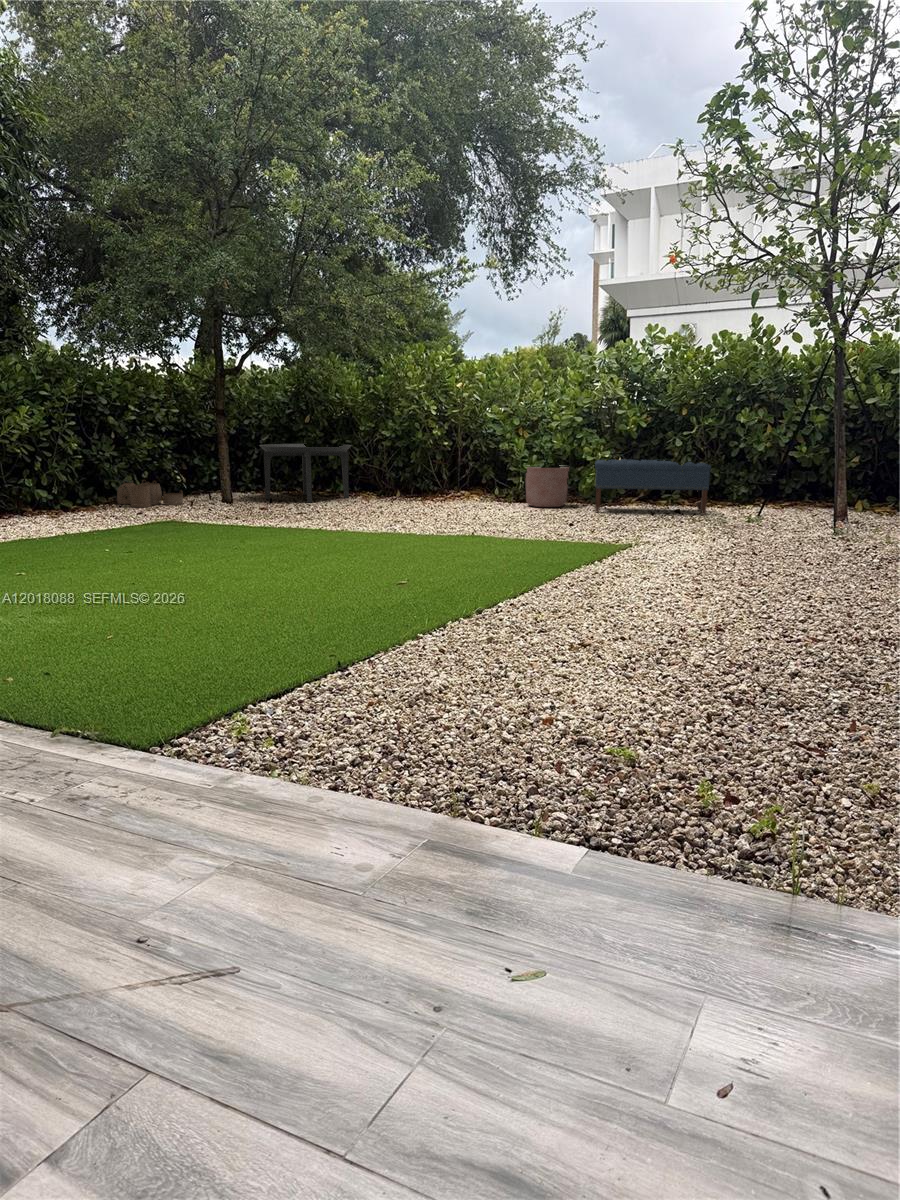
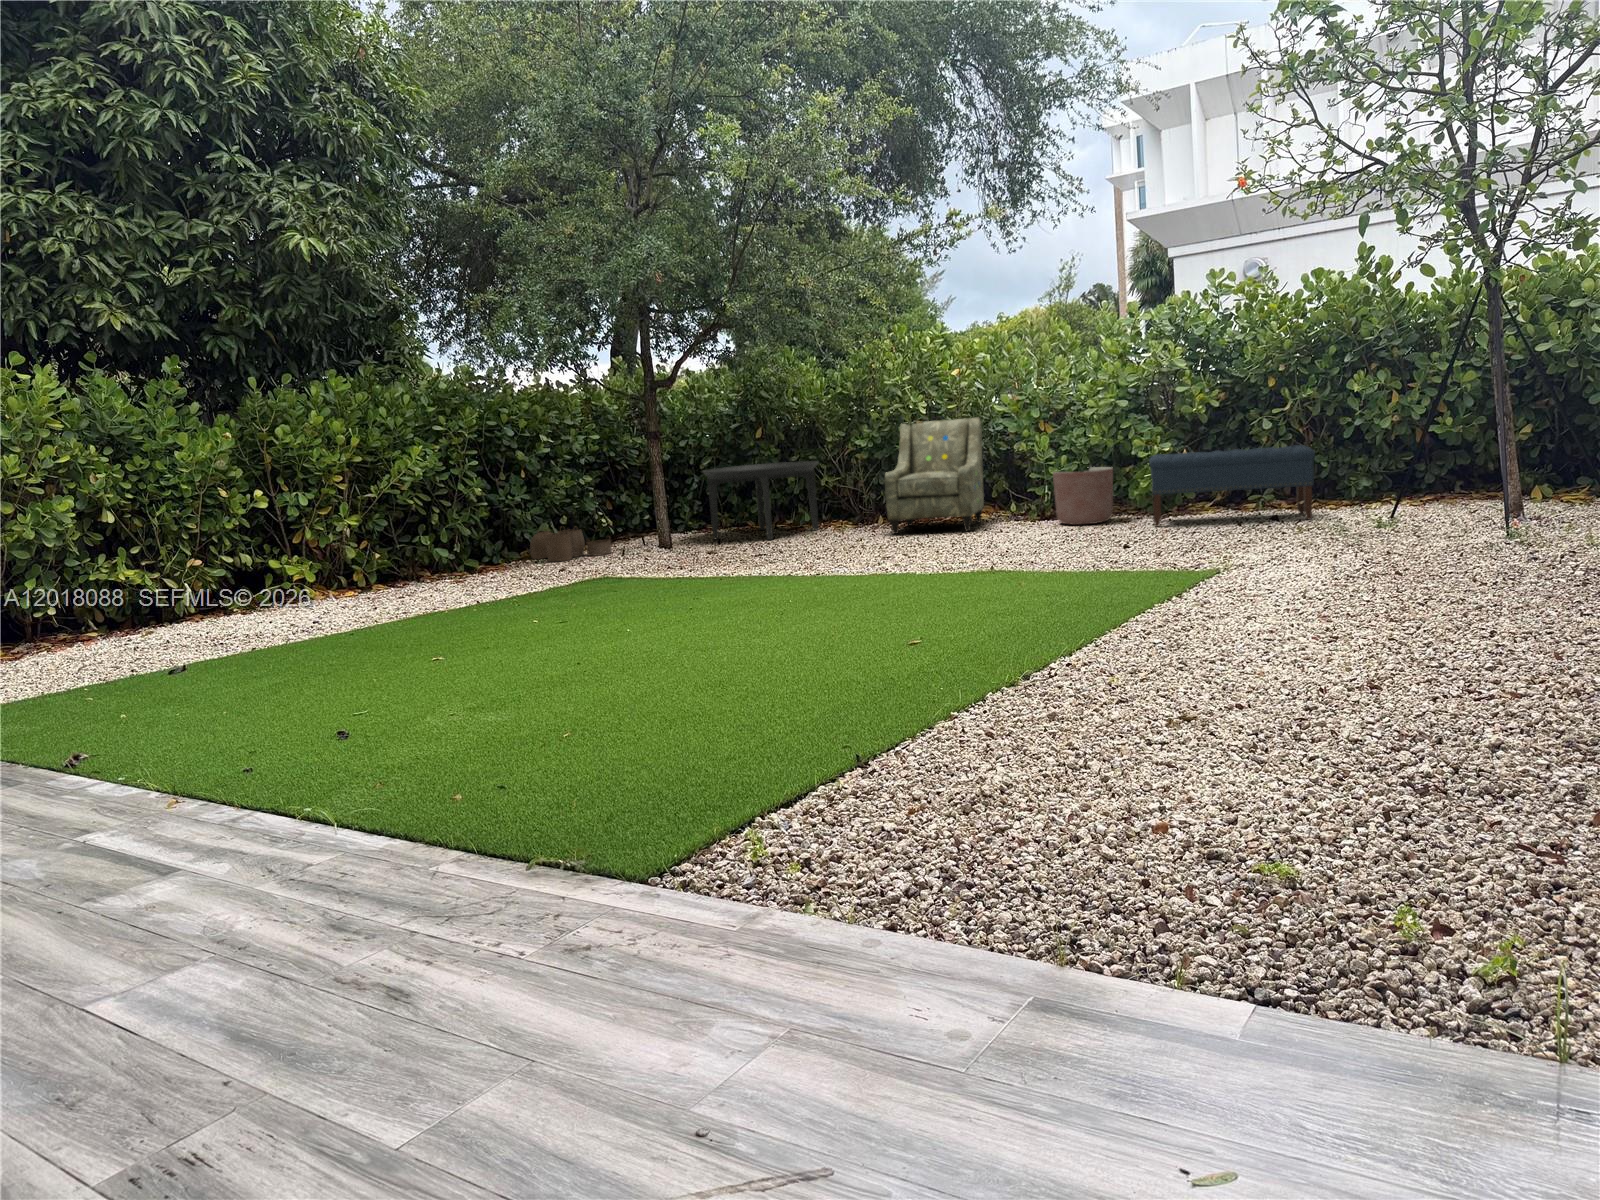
armchair: none [400,421,476,506] -> present [885,418,984,534]

